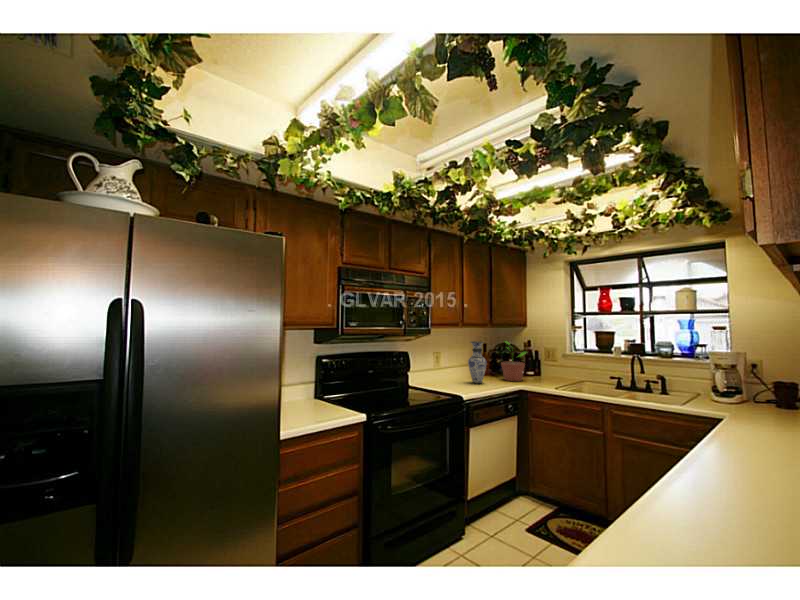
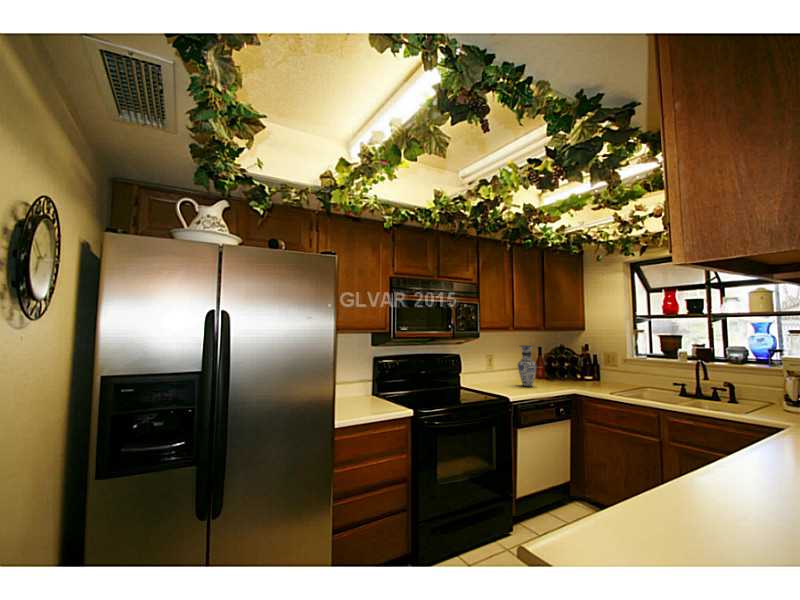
potted plant: present [501,342,526,381] -> none [554,345,582,386]

